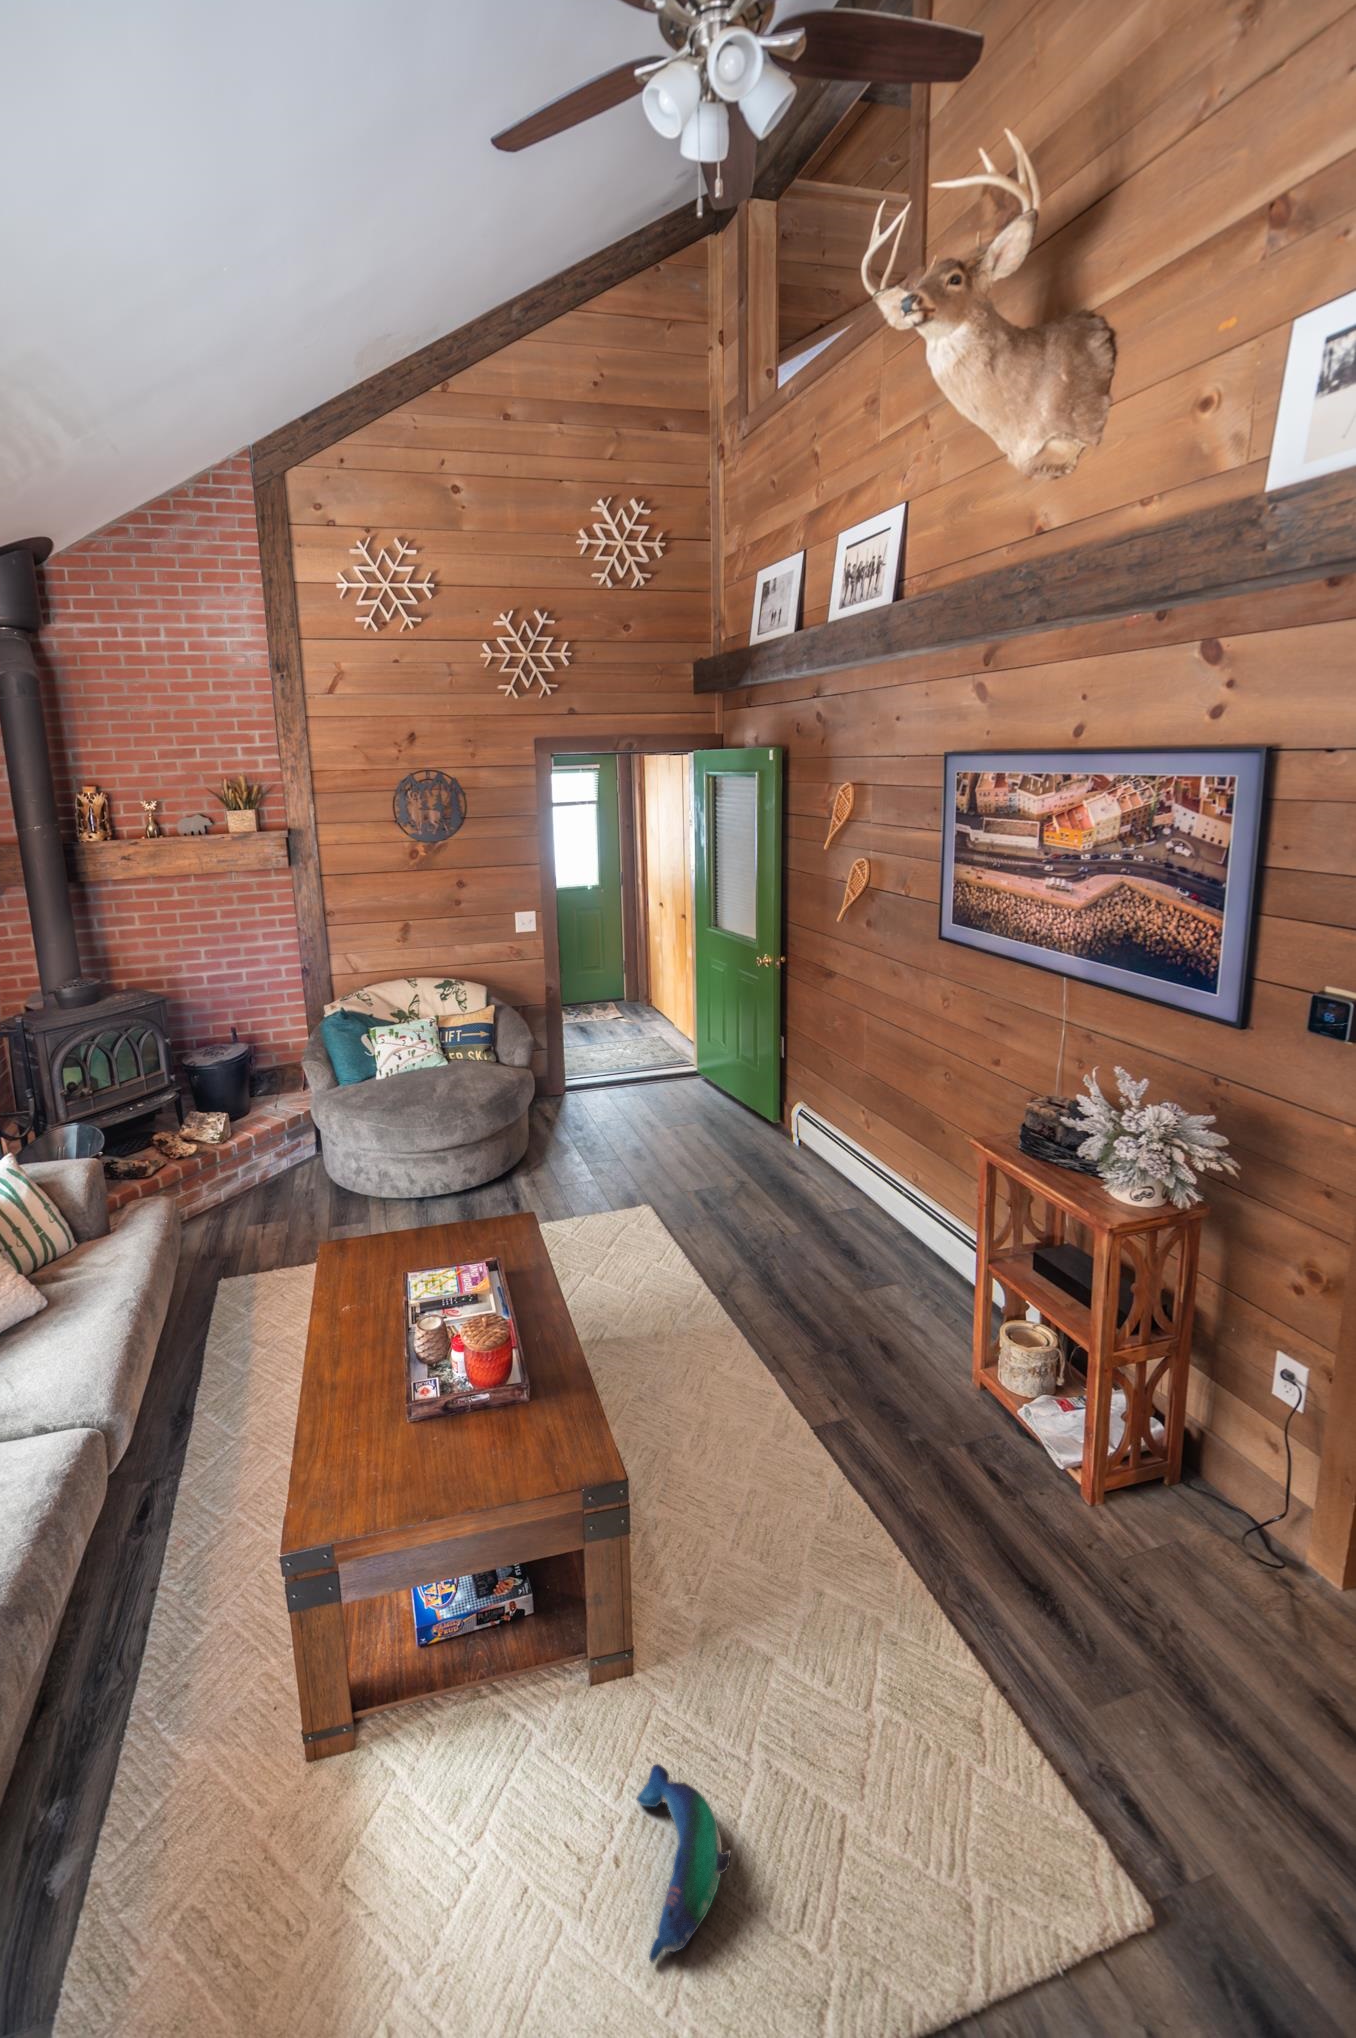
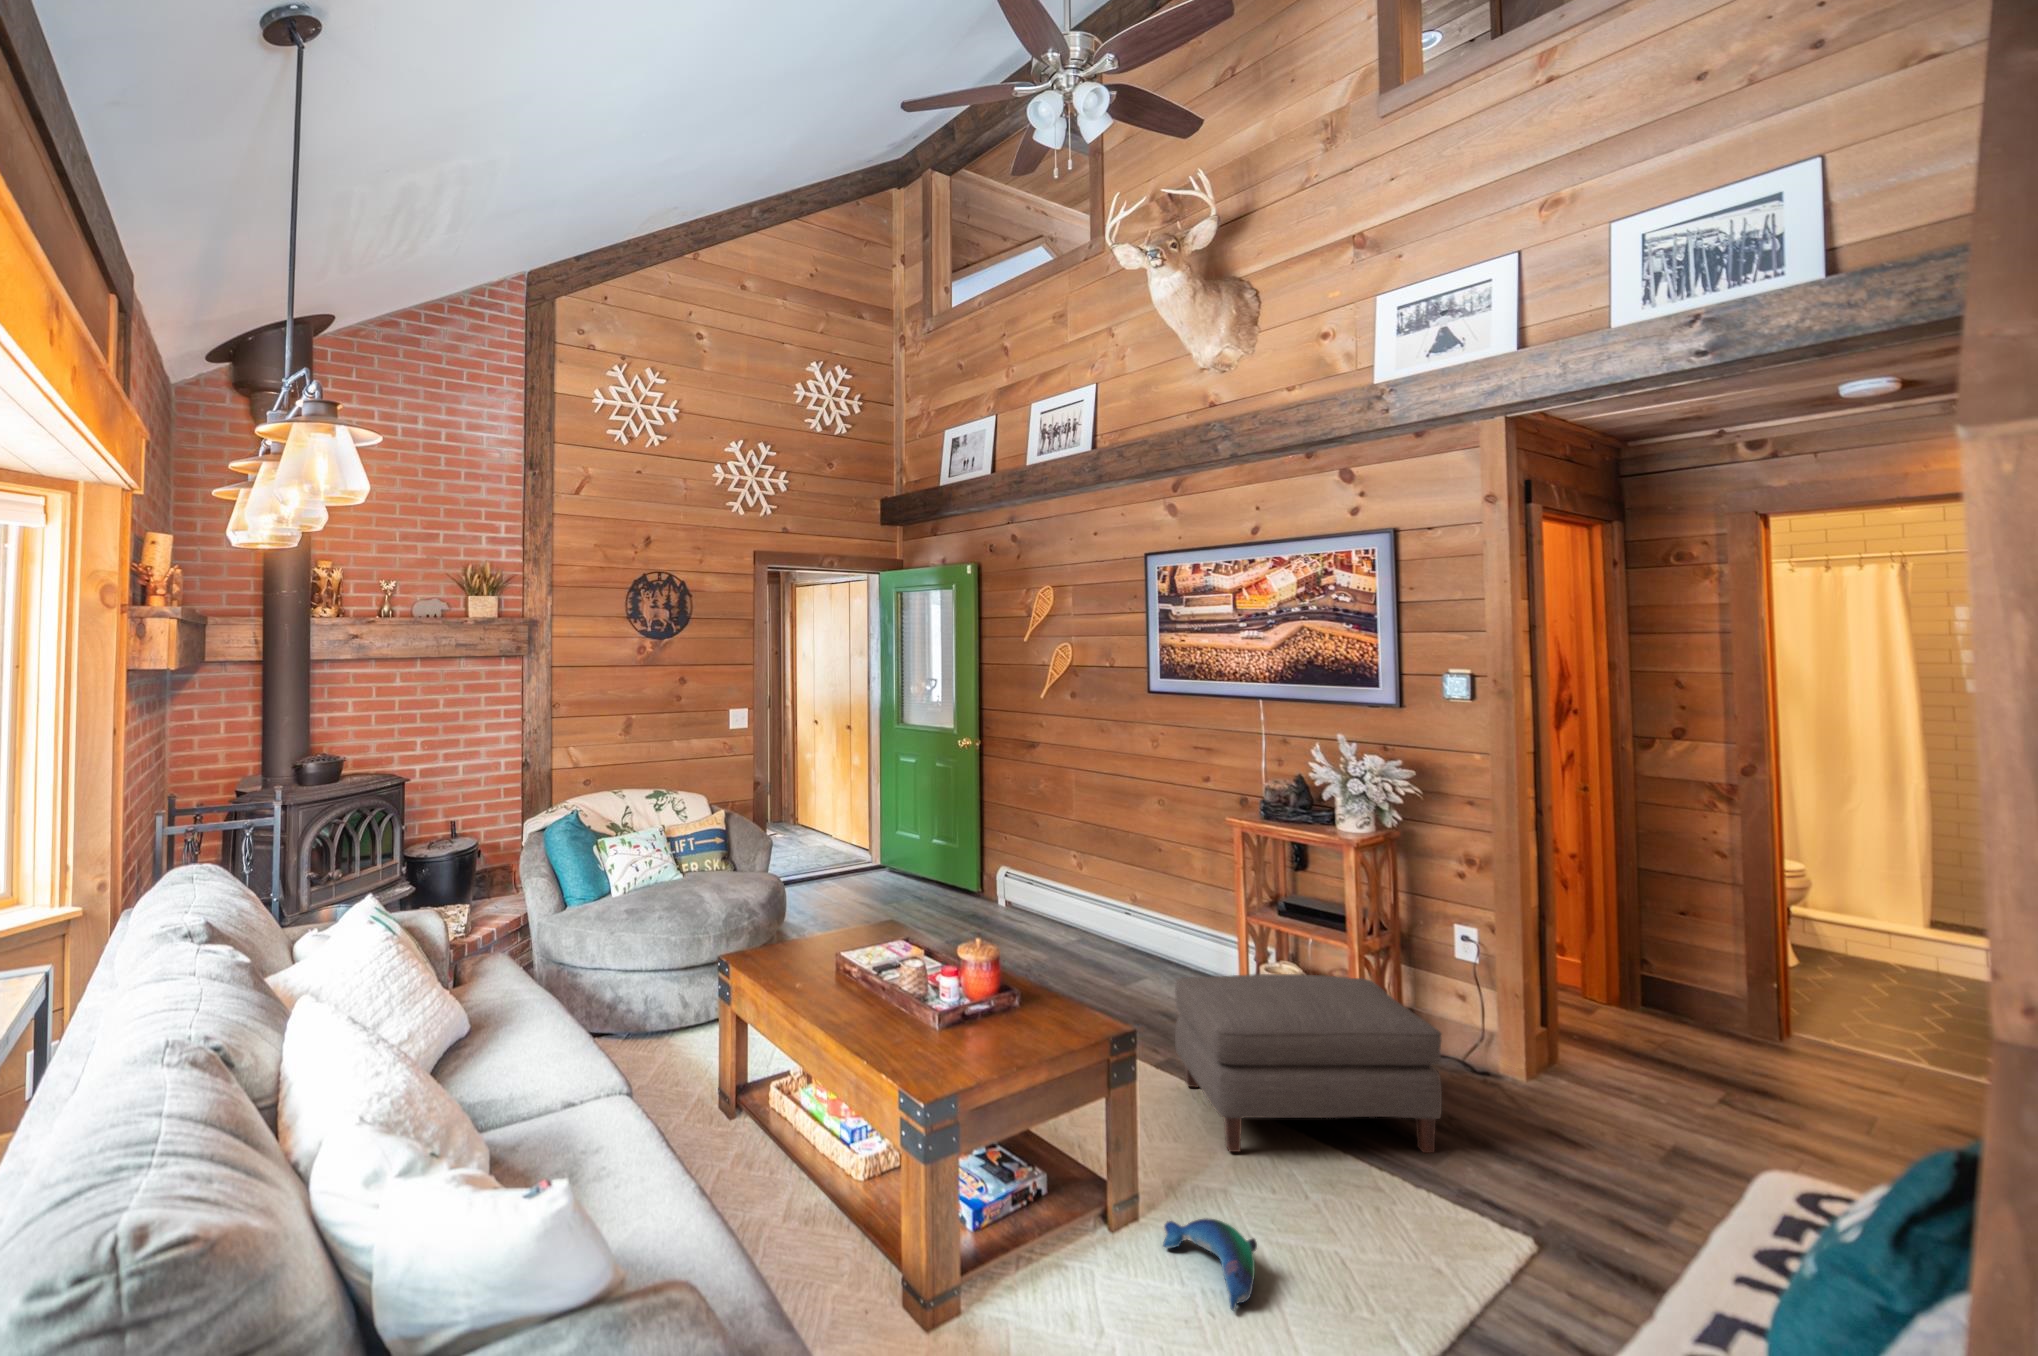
ottoman: none [811,1373,1158,1722] -> present [1175,974,1442,1153]

